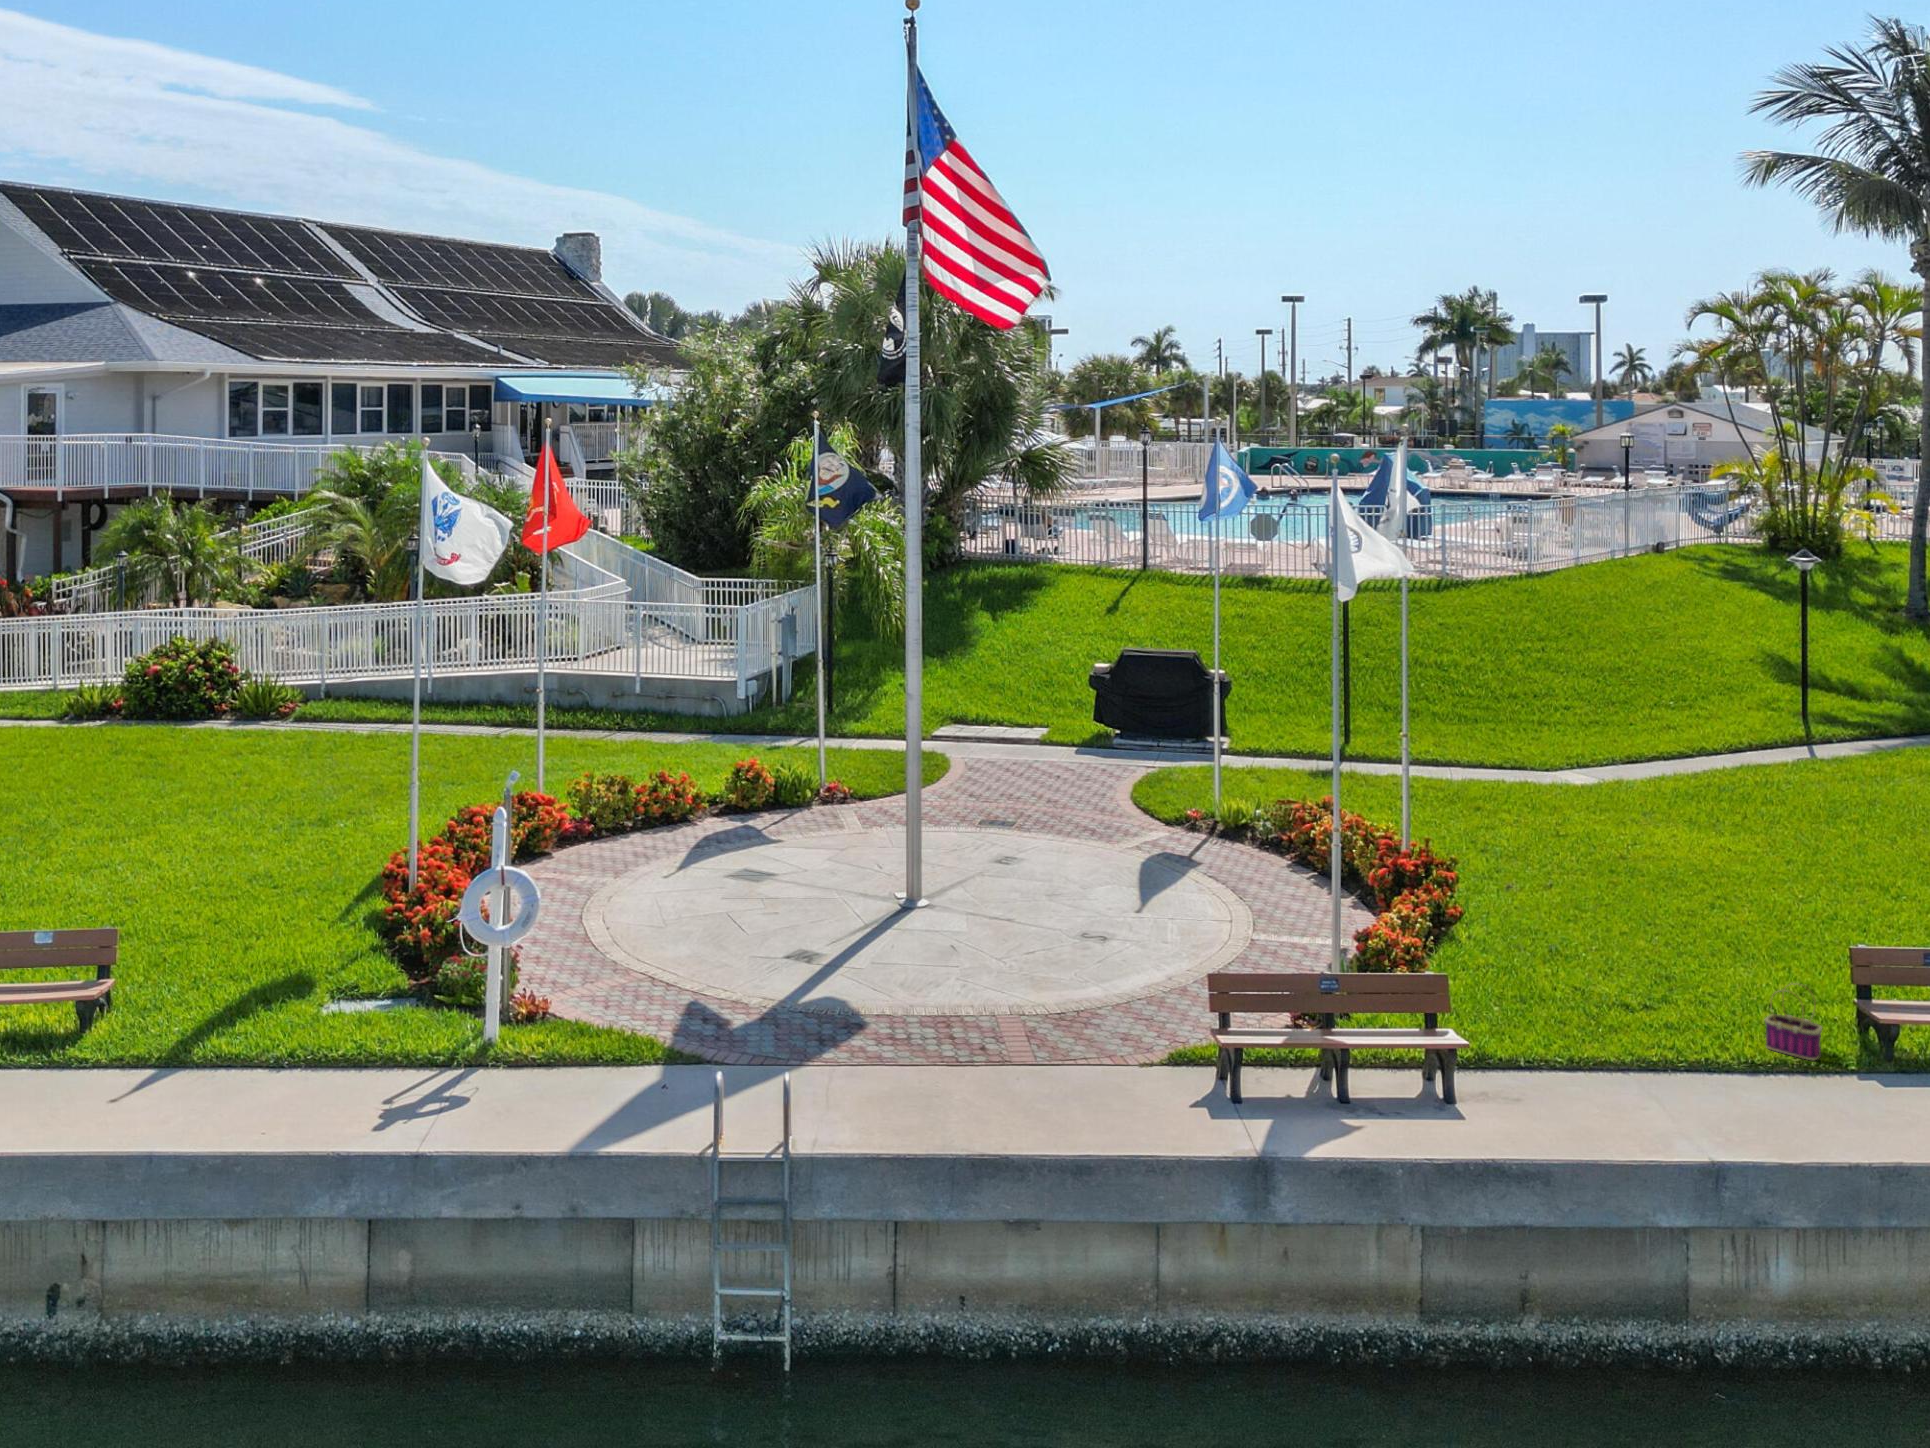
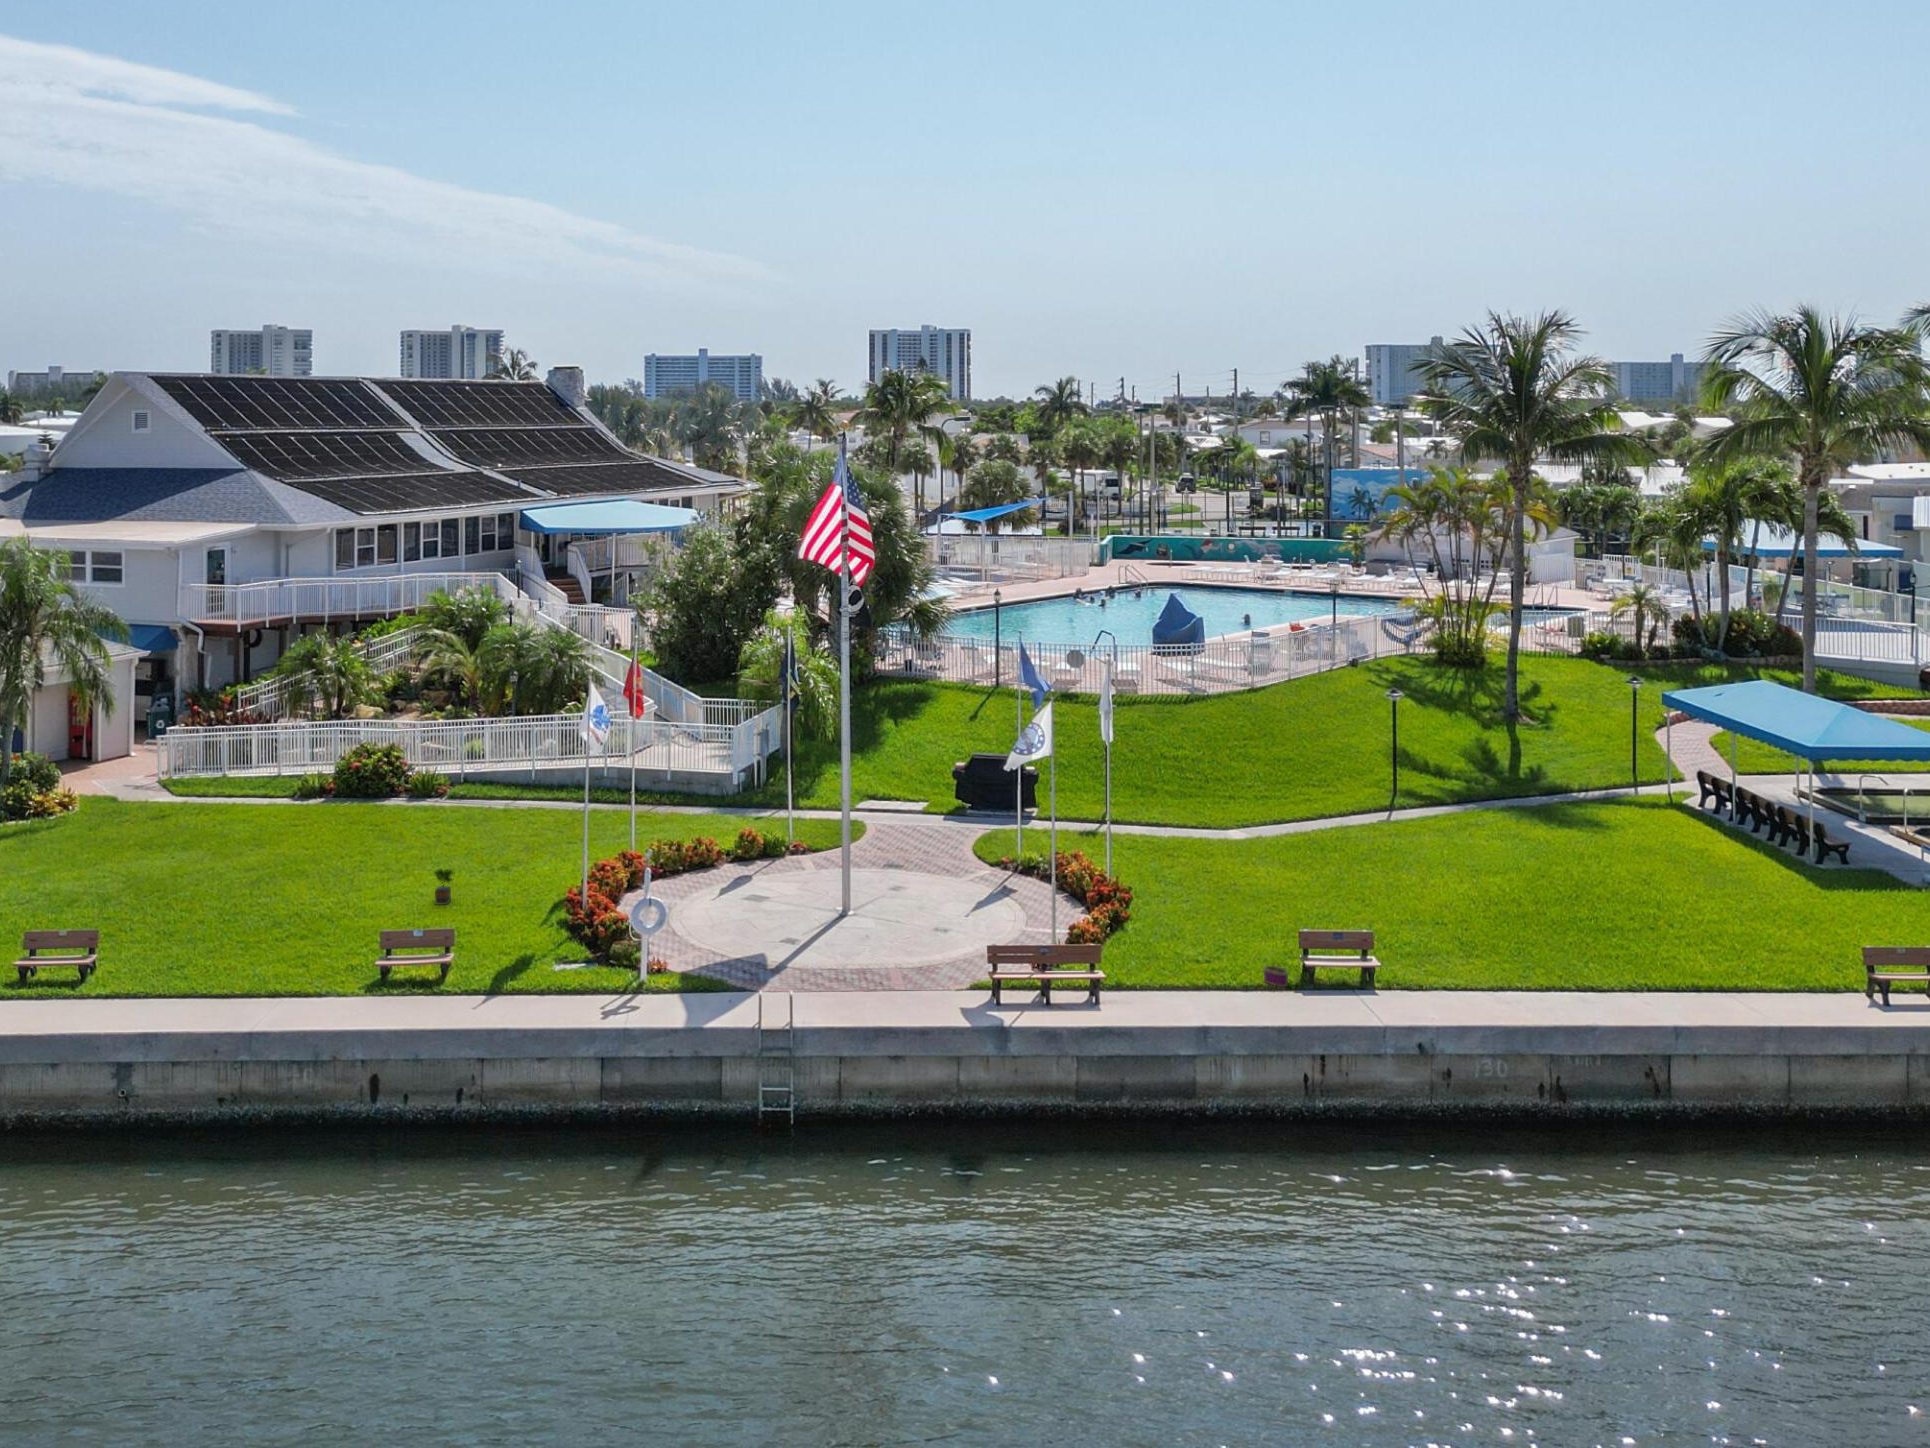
potted tree: none [171,817,213,882] -> present [434,869,455,905]

